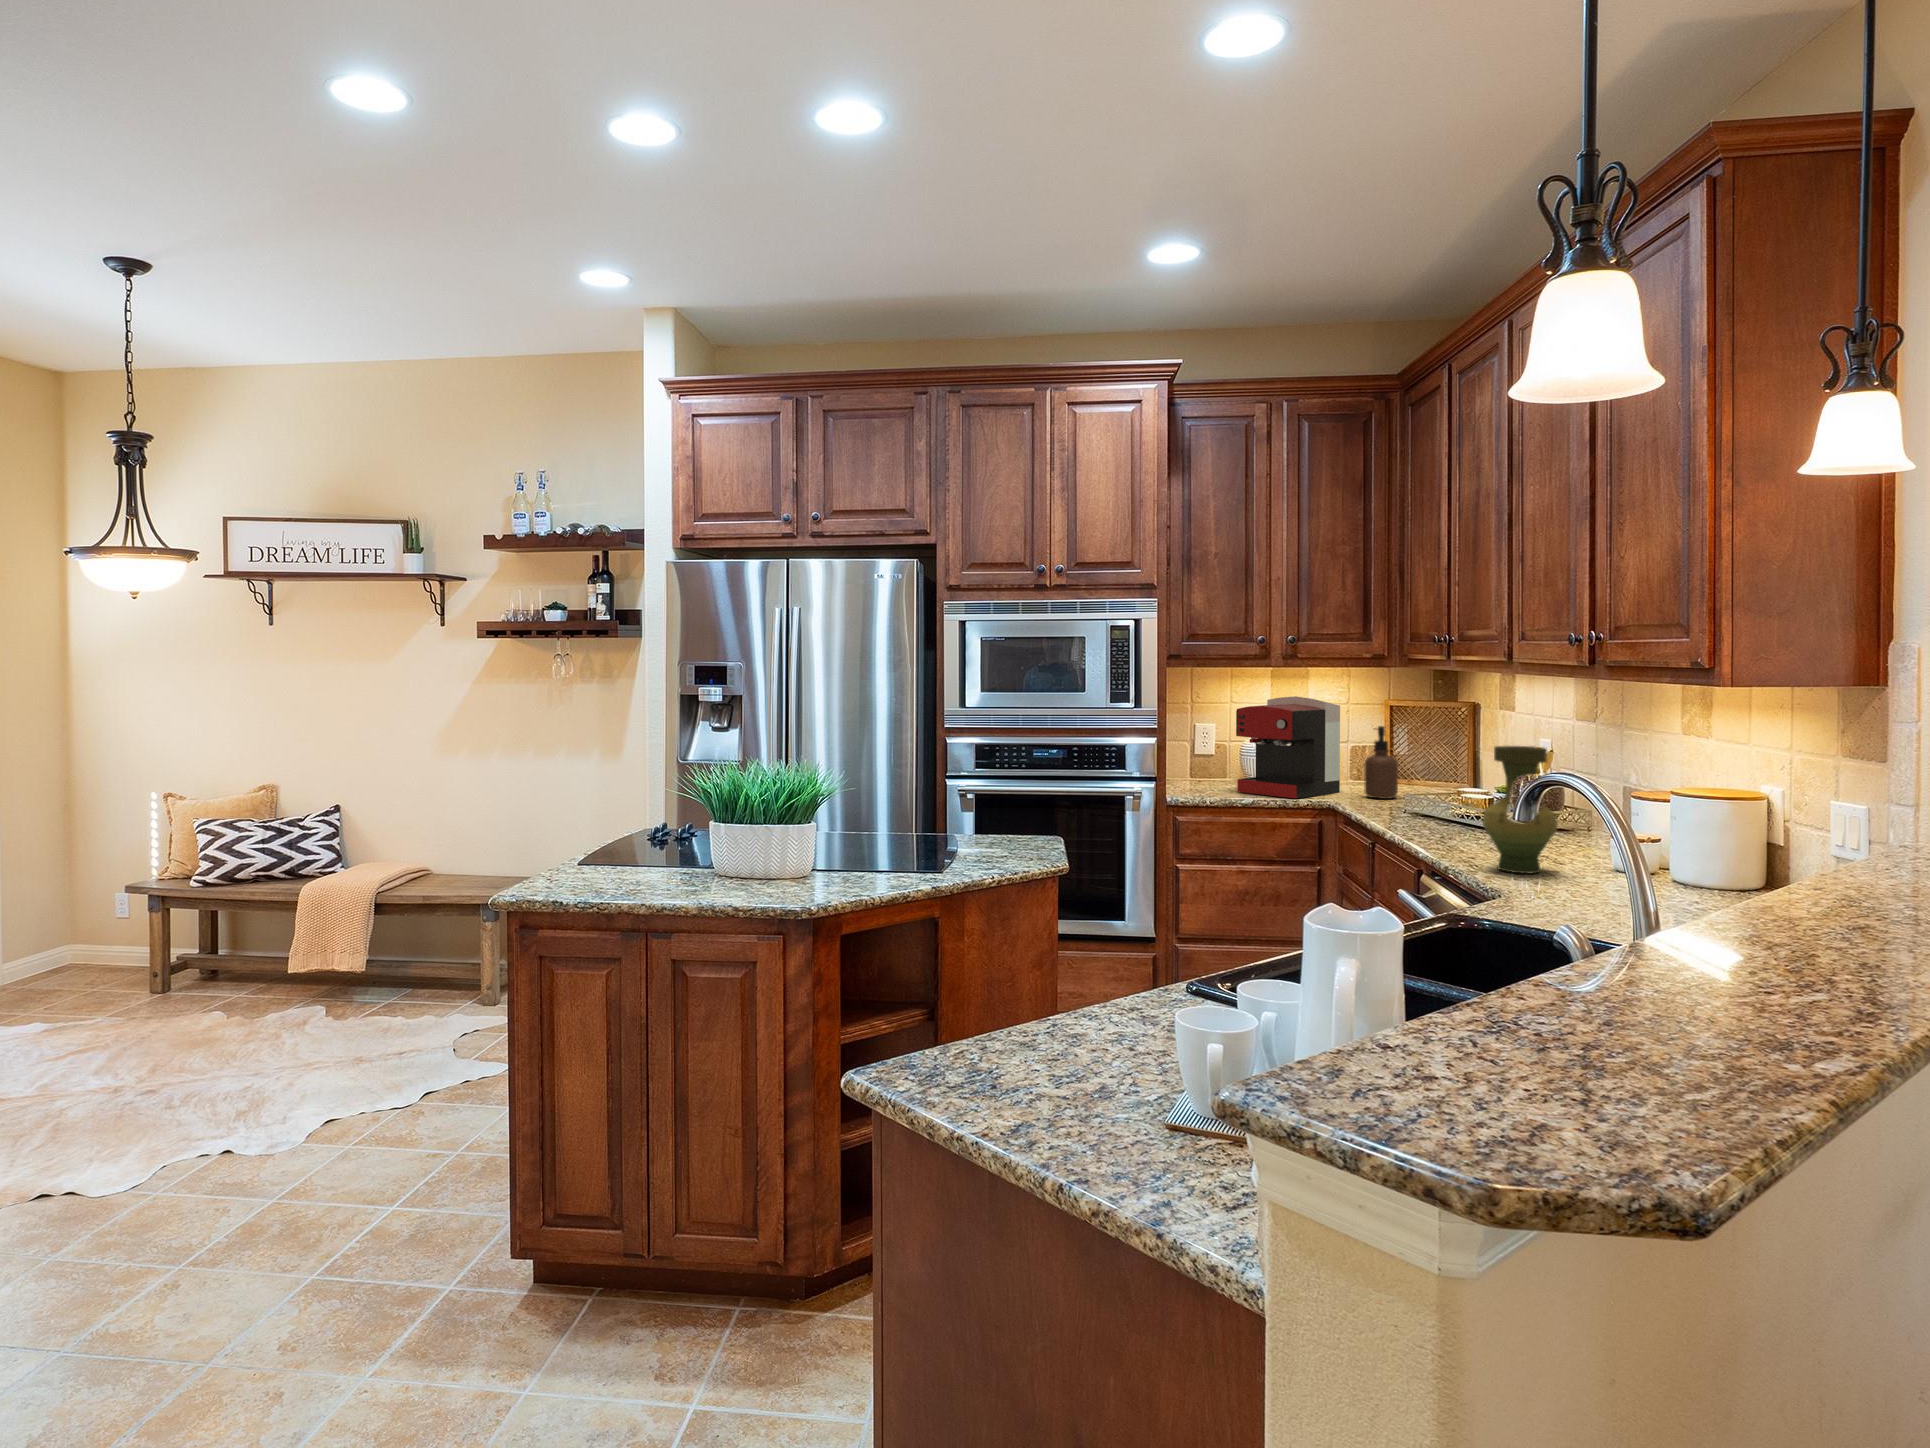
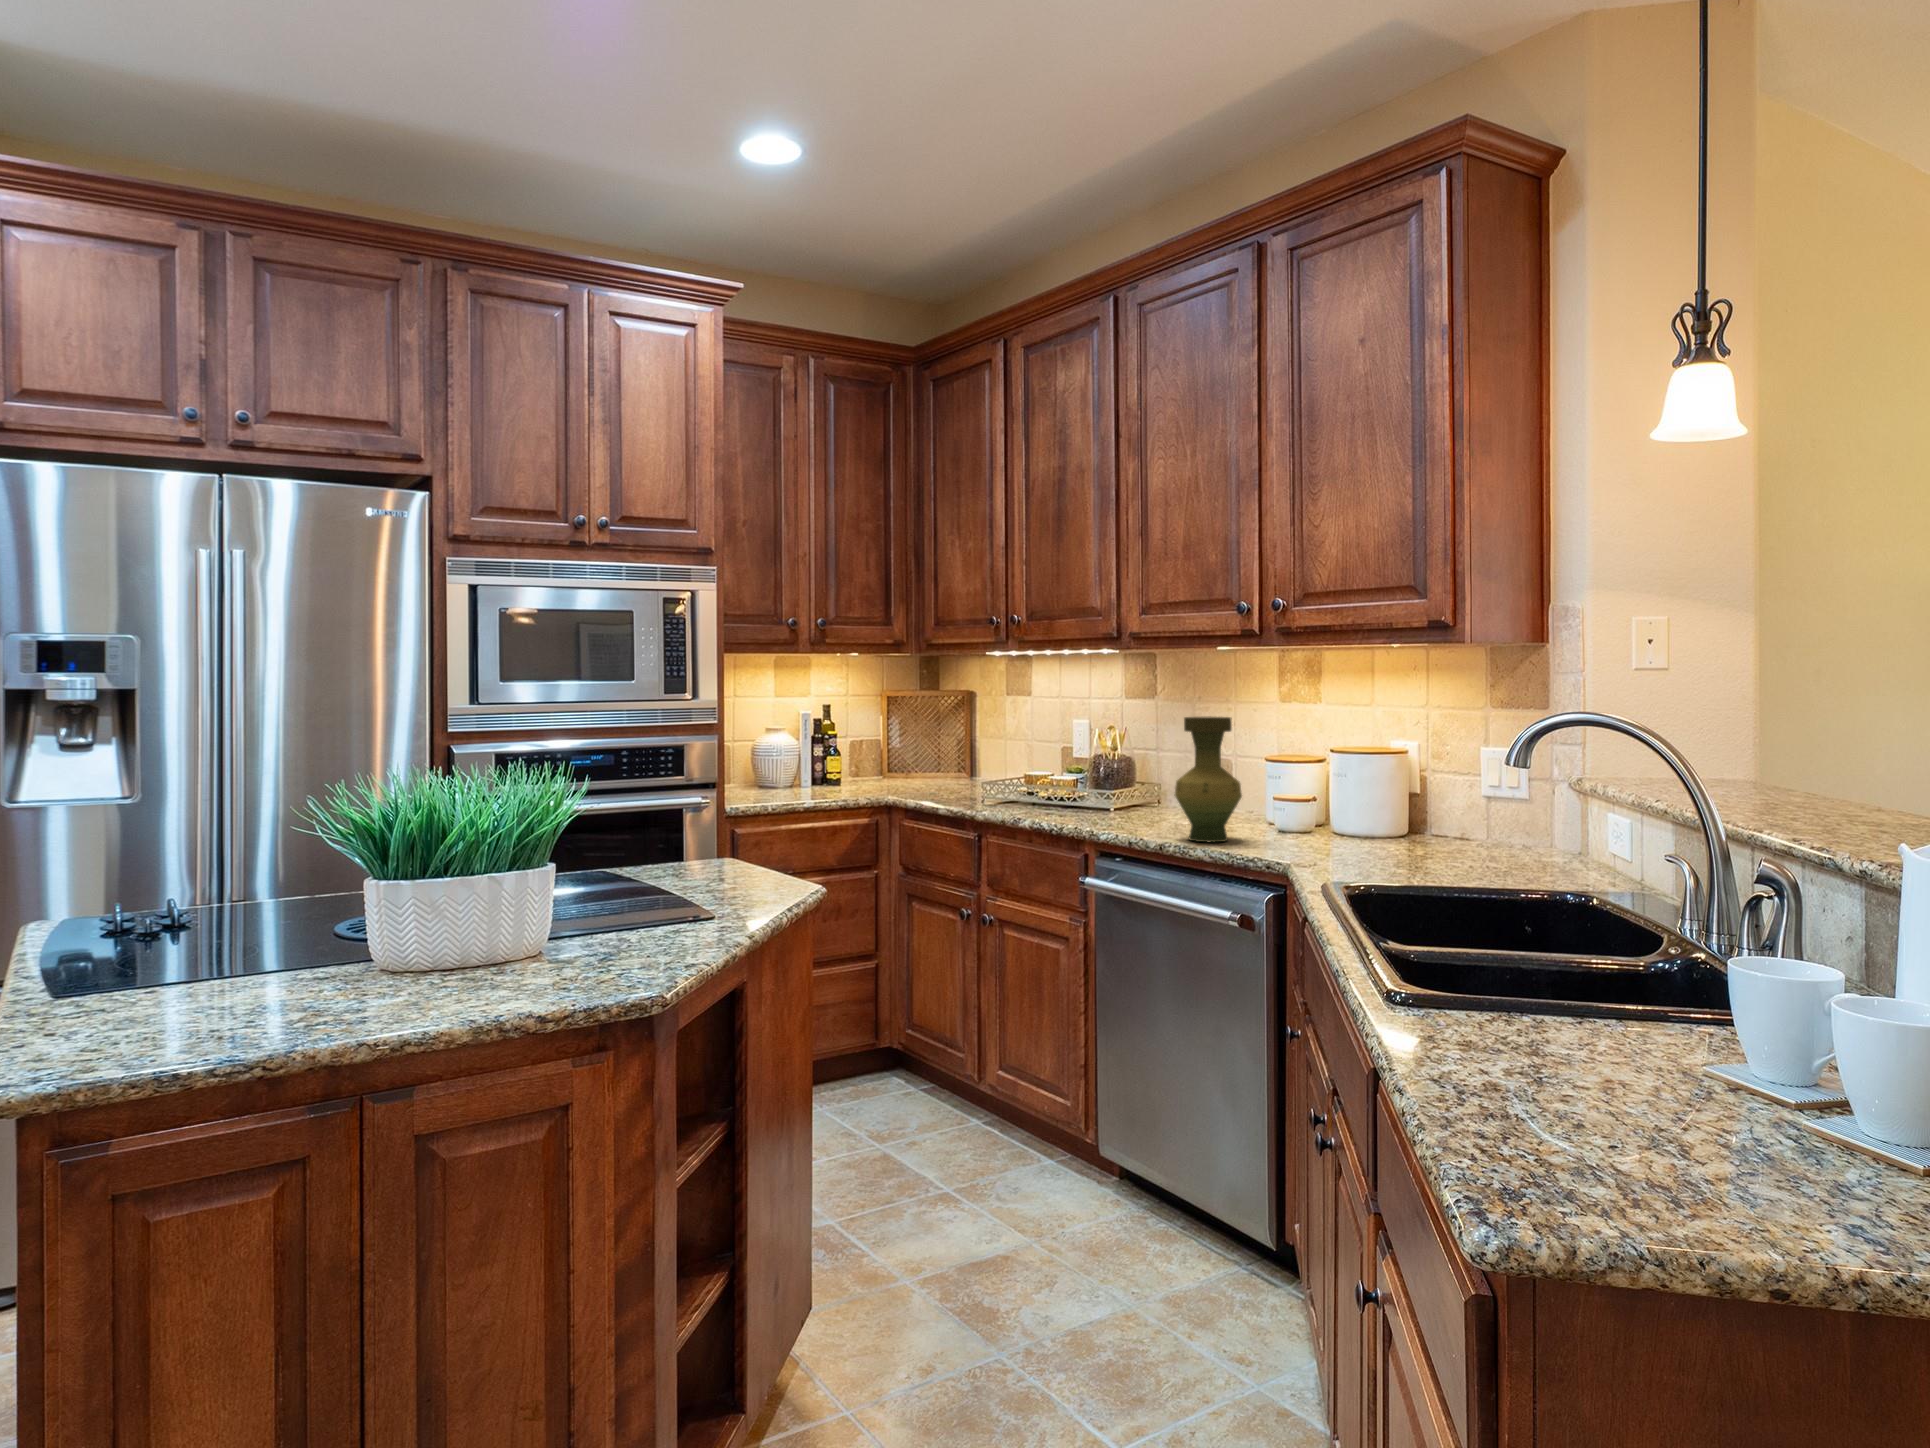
coffee maker: present [1236,696,1340,798] -> none [776,686,875,799]
soap dispenser: present [1364,726,1398,799] -> none [908,715,941,792]

